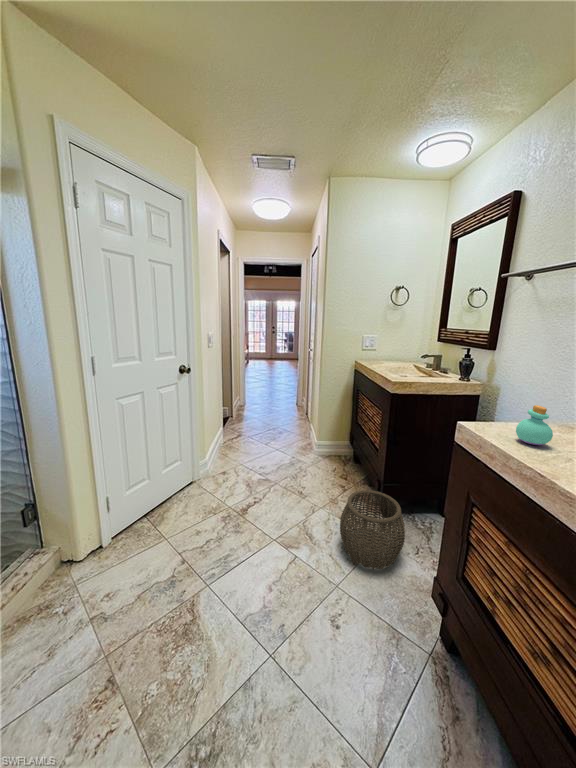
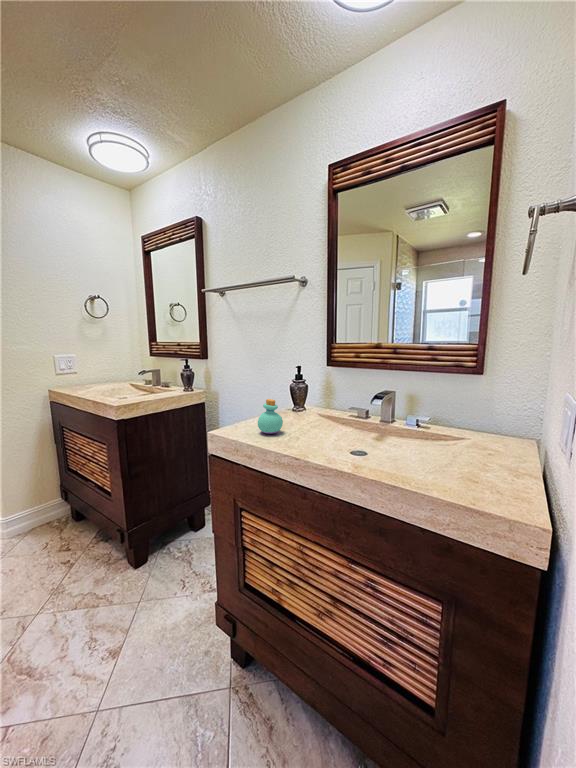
woven basket: present [340,490,405,569] -> none [76,542,171,659]

